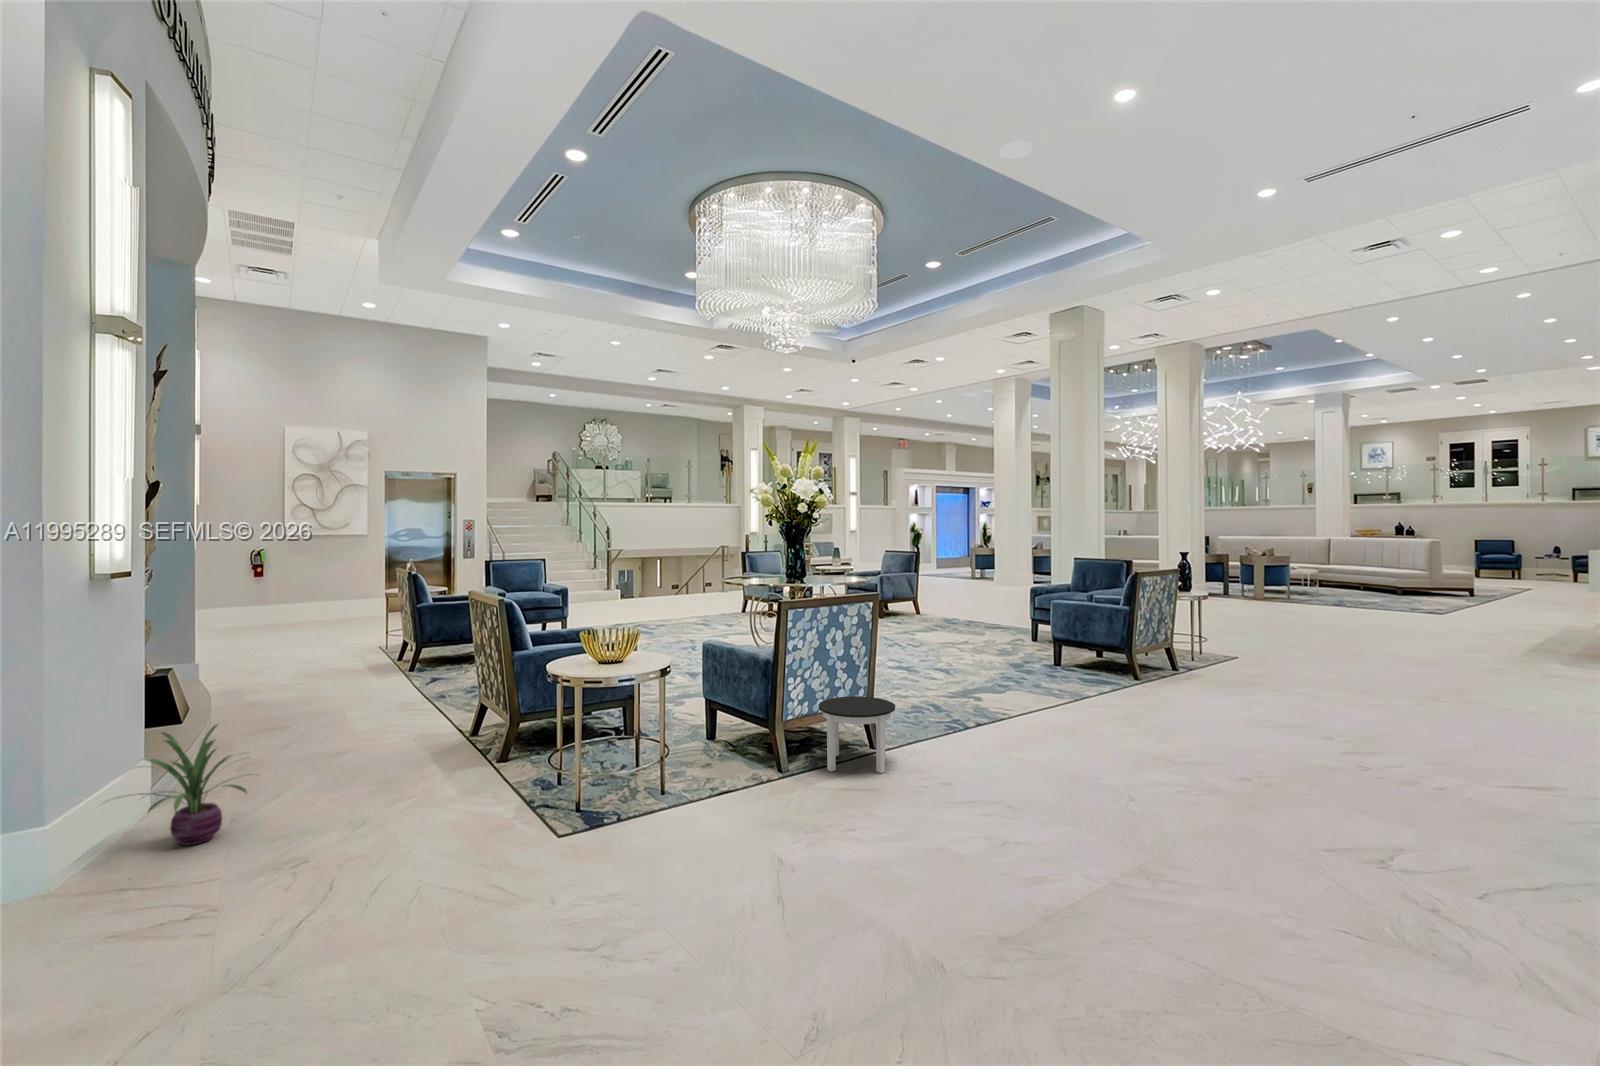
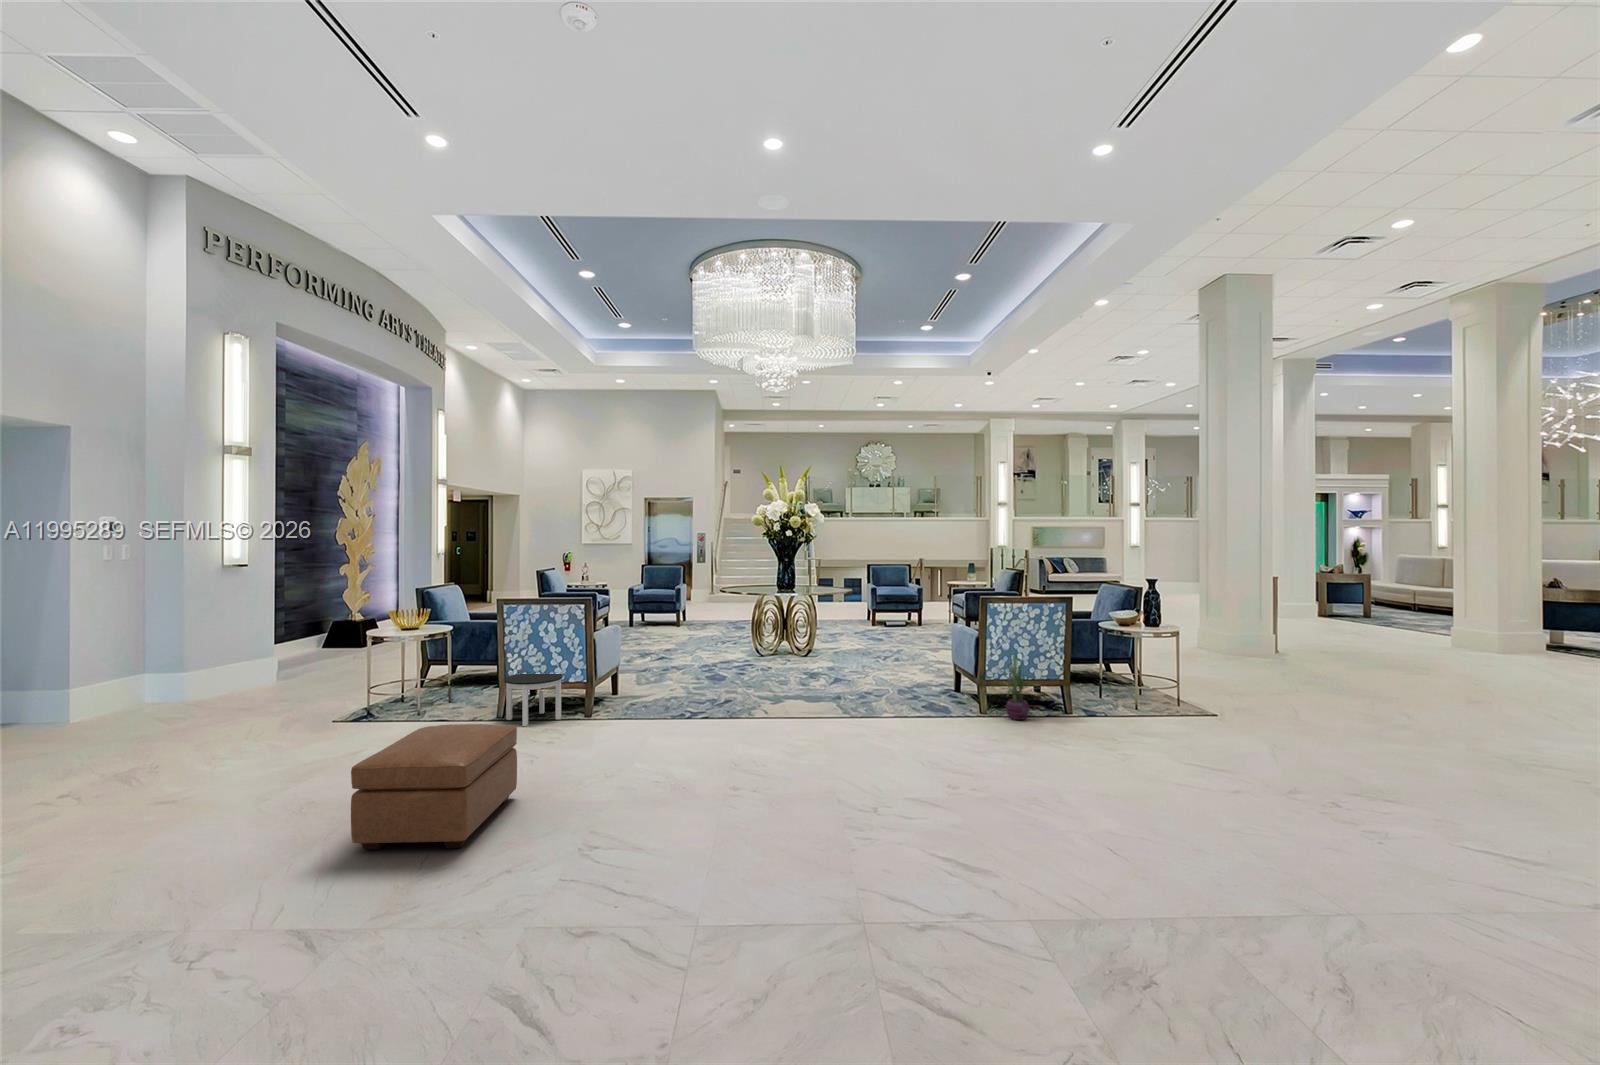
decorative plant: present [133,725,247,845] -> present [998,655,1040,720]
ottoman: none [1144,748,1408,946] -> present [351,724,517,850]

